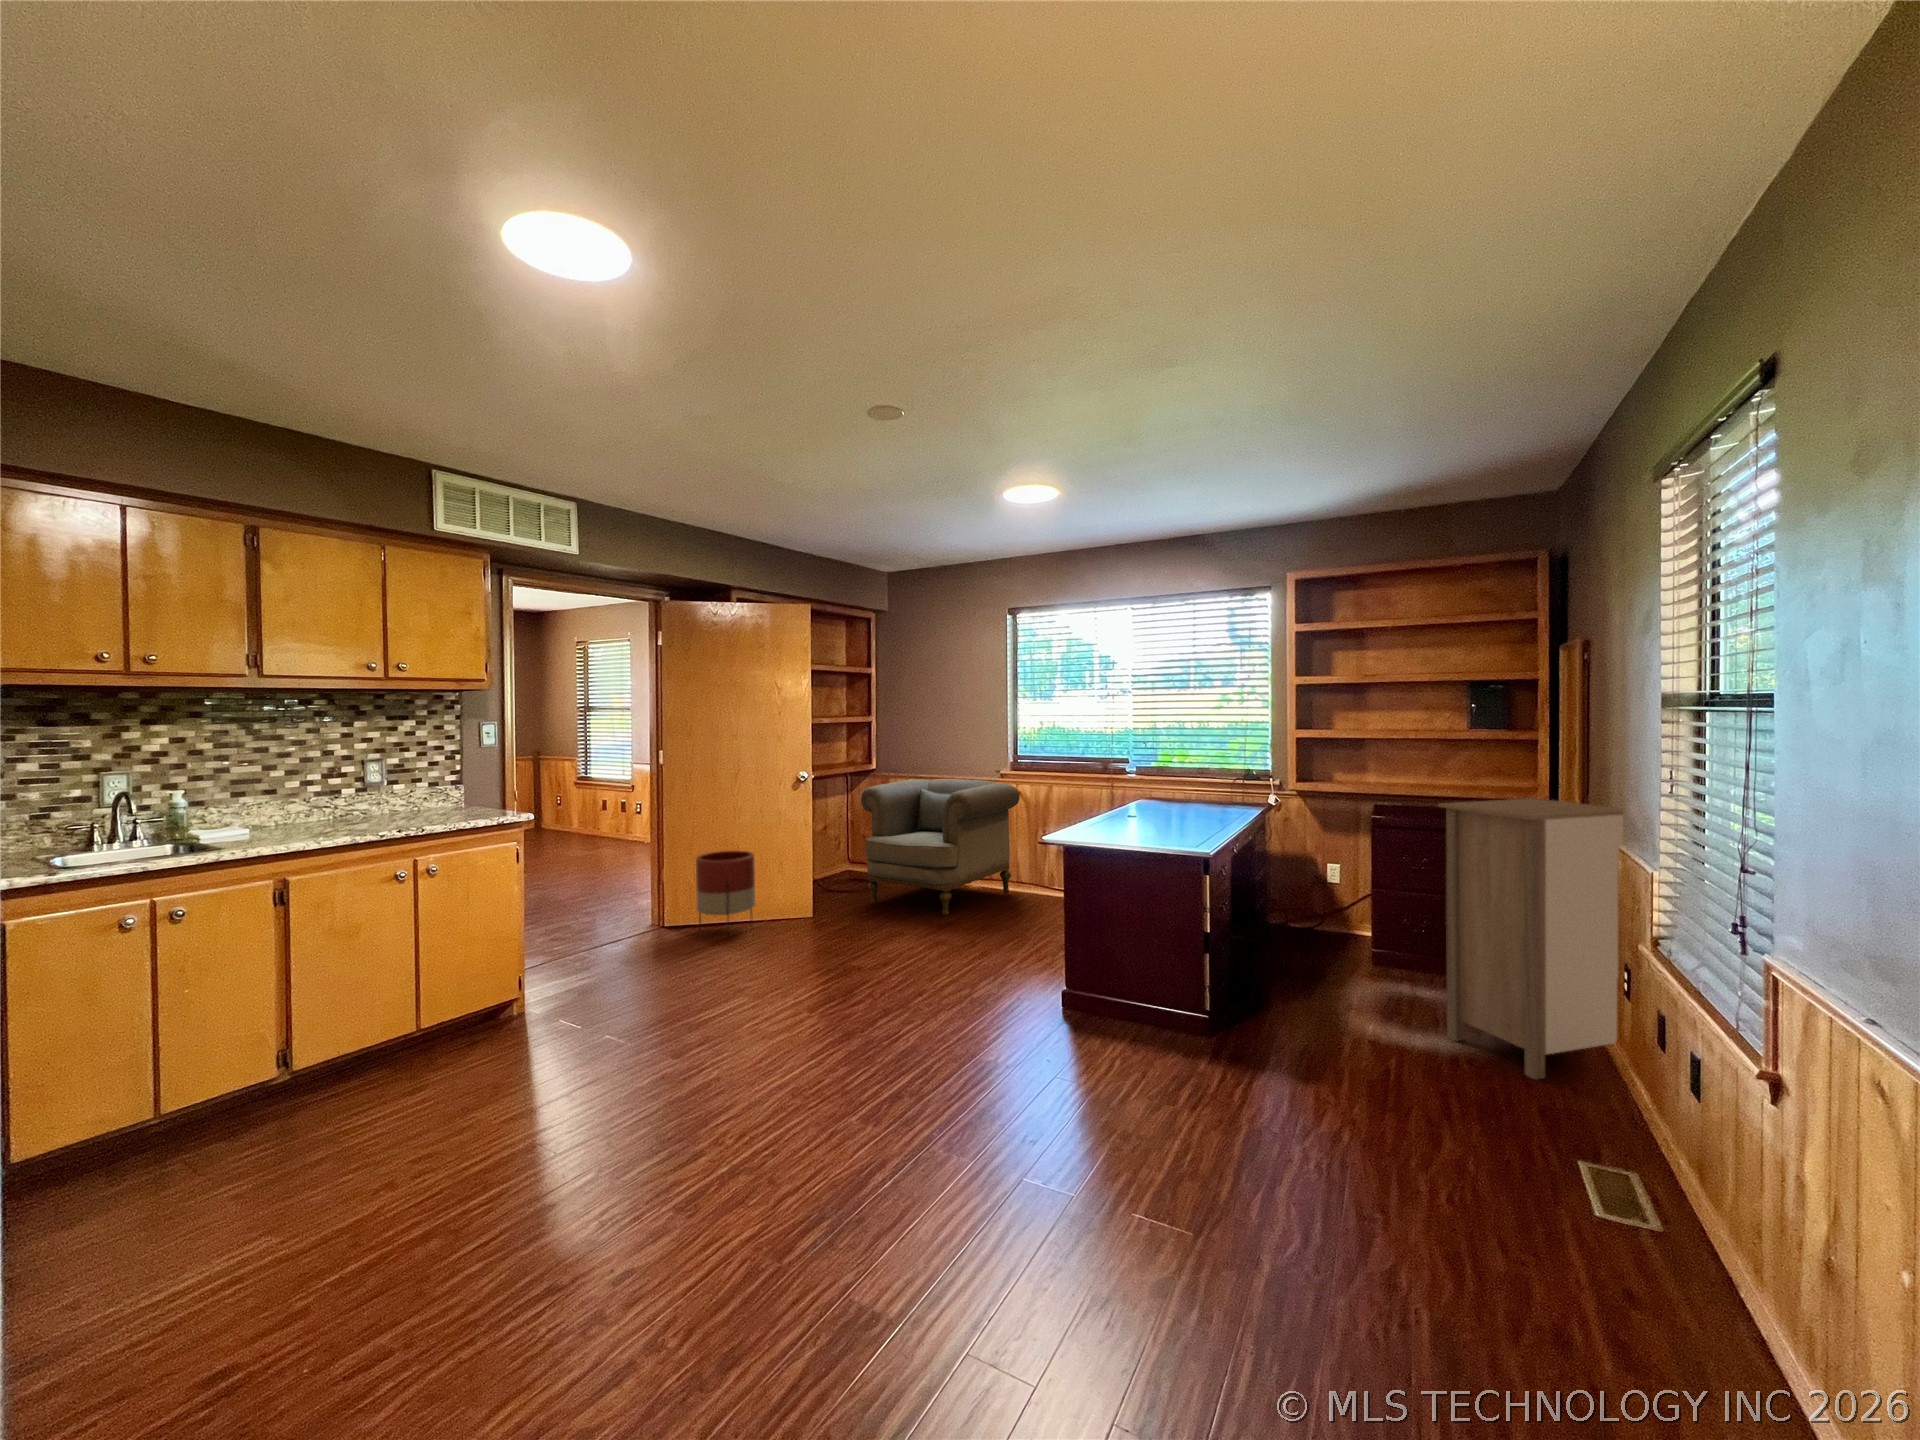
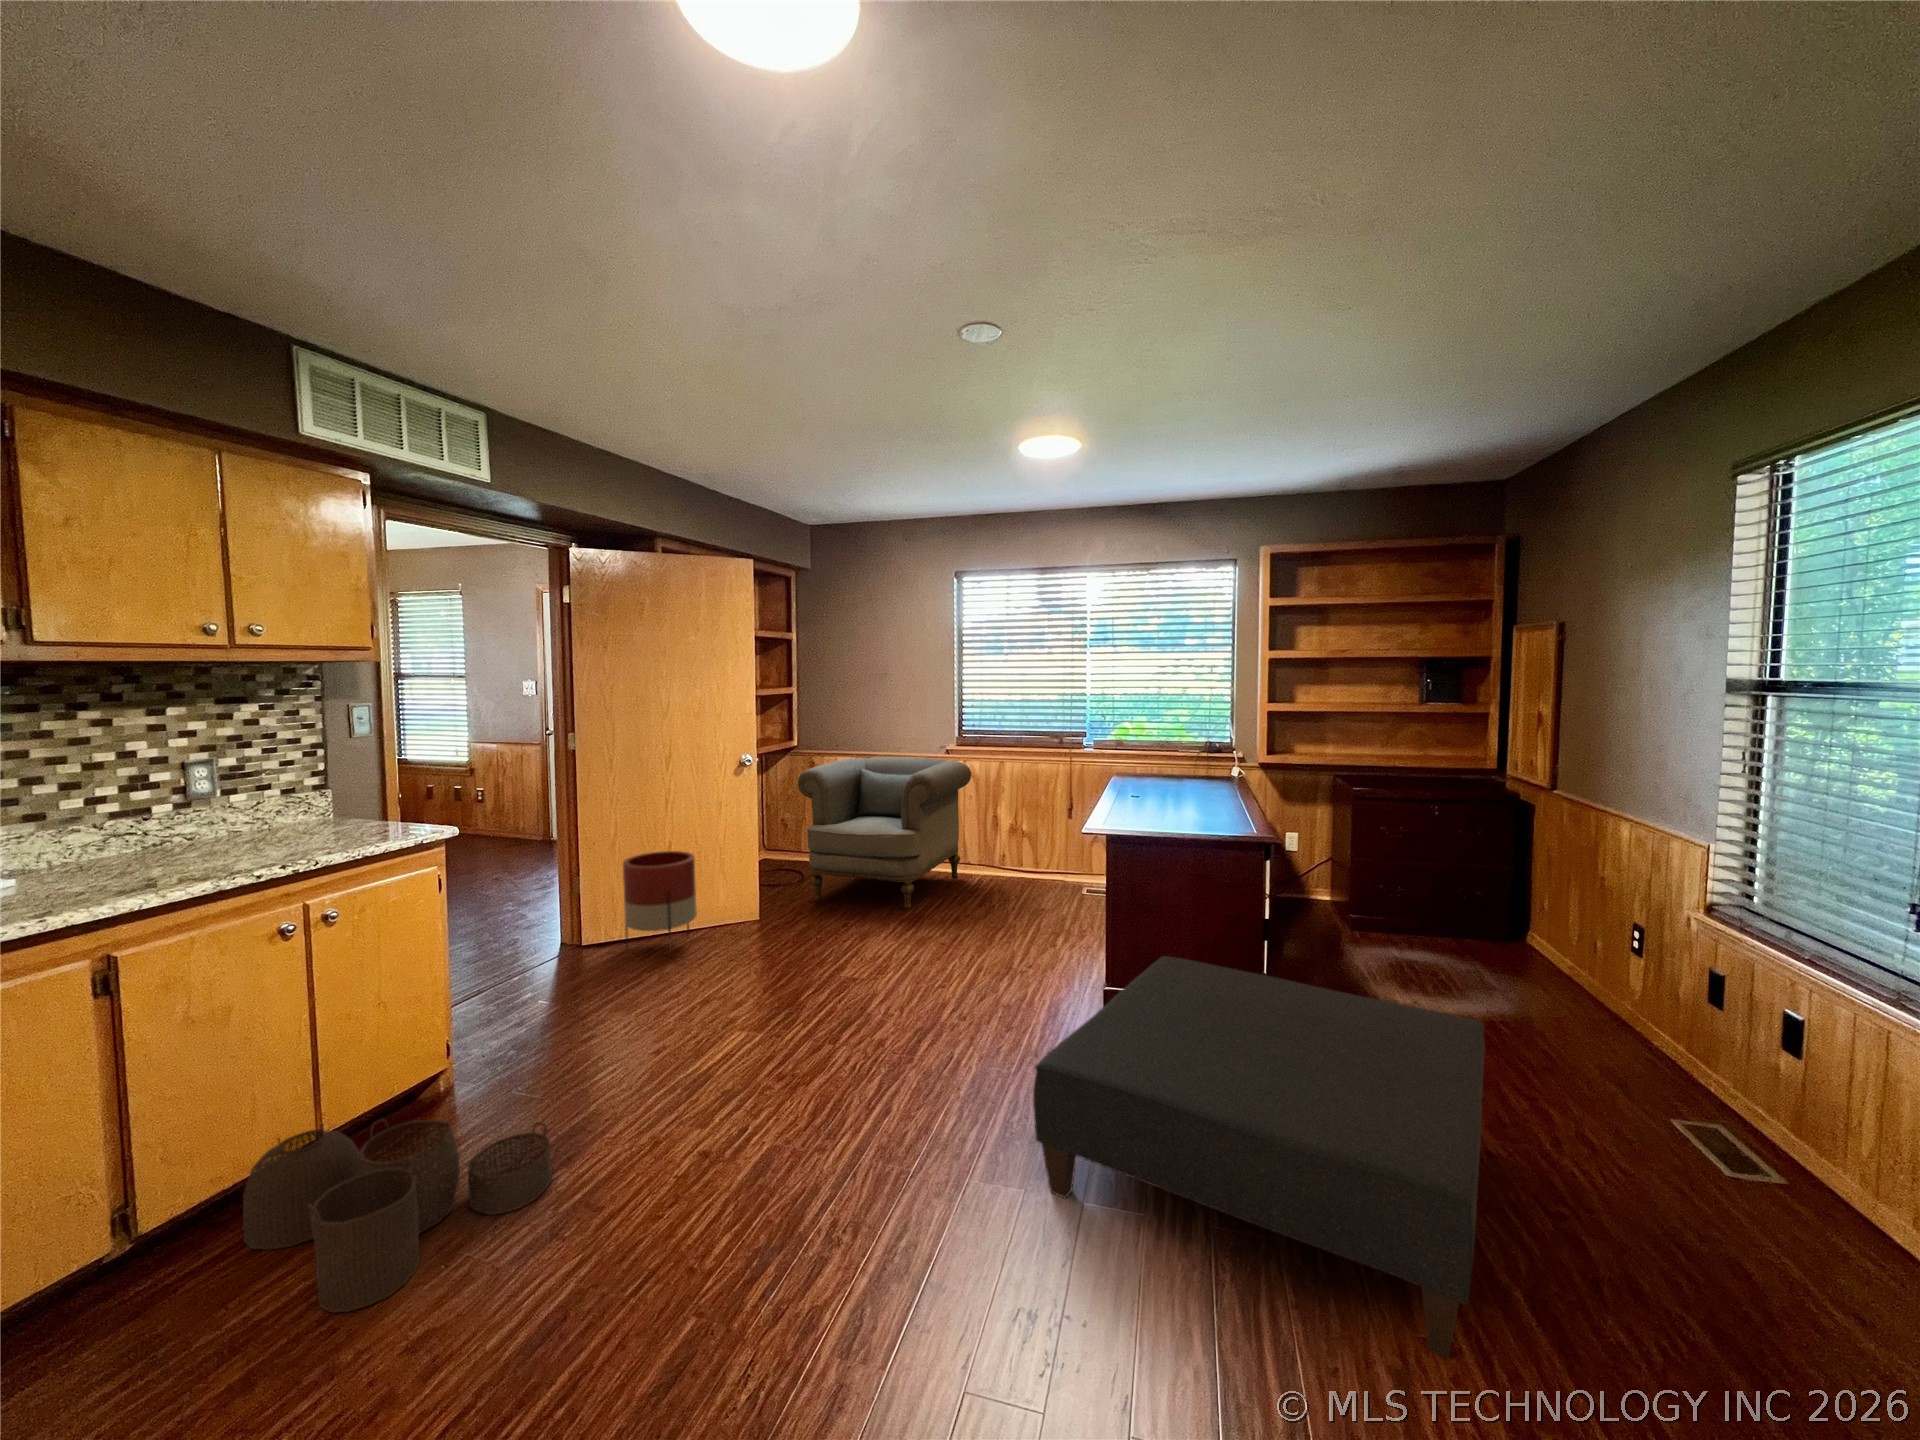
storage cabinet: present [1438,798,1623,1079] -> none [1472,772,1646,1040]
ottoman: none [894,955,1345,1301] -> present [1033,956,1485,1358]
woven basket: none [351,1015,555,1138] -> present [243,1119,552,1313]

